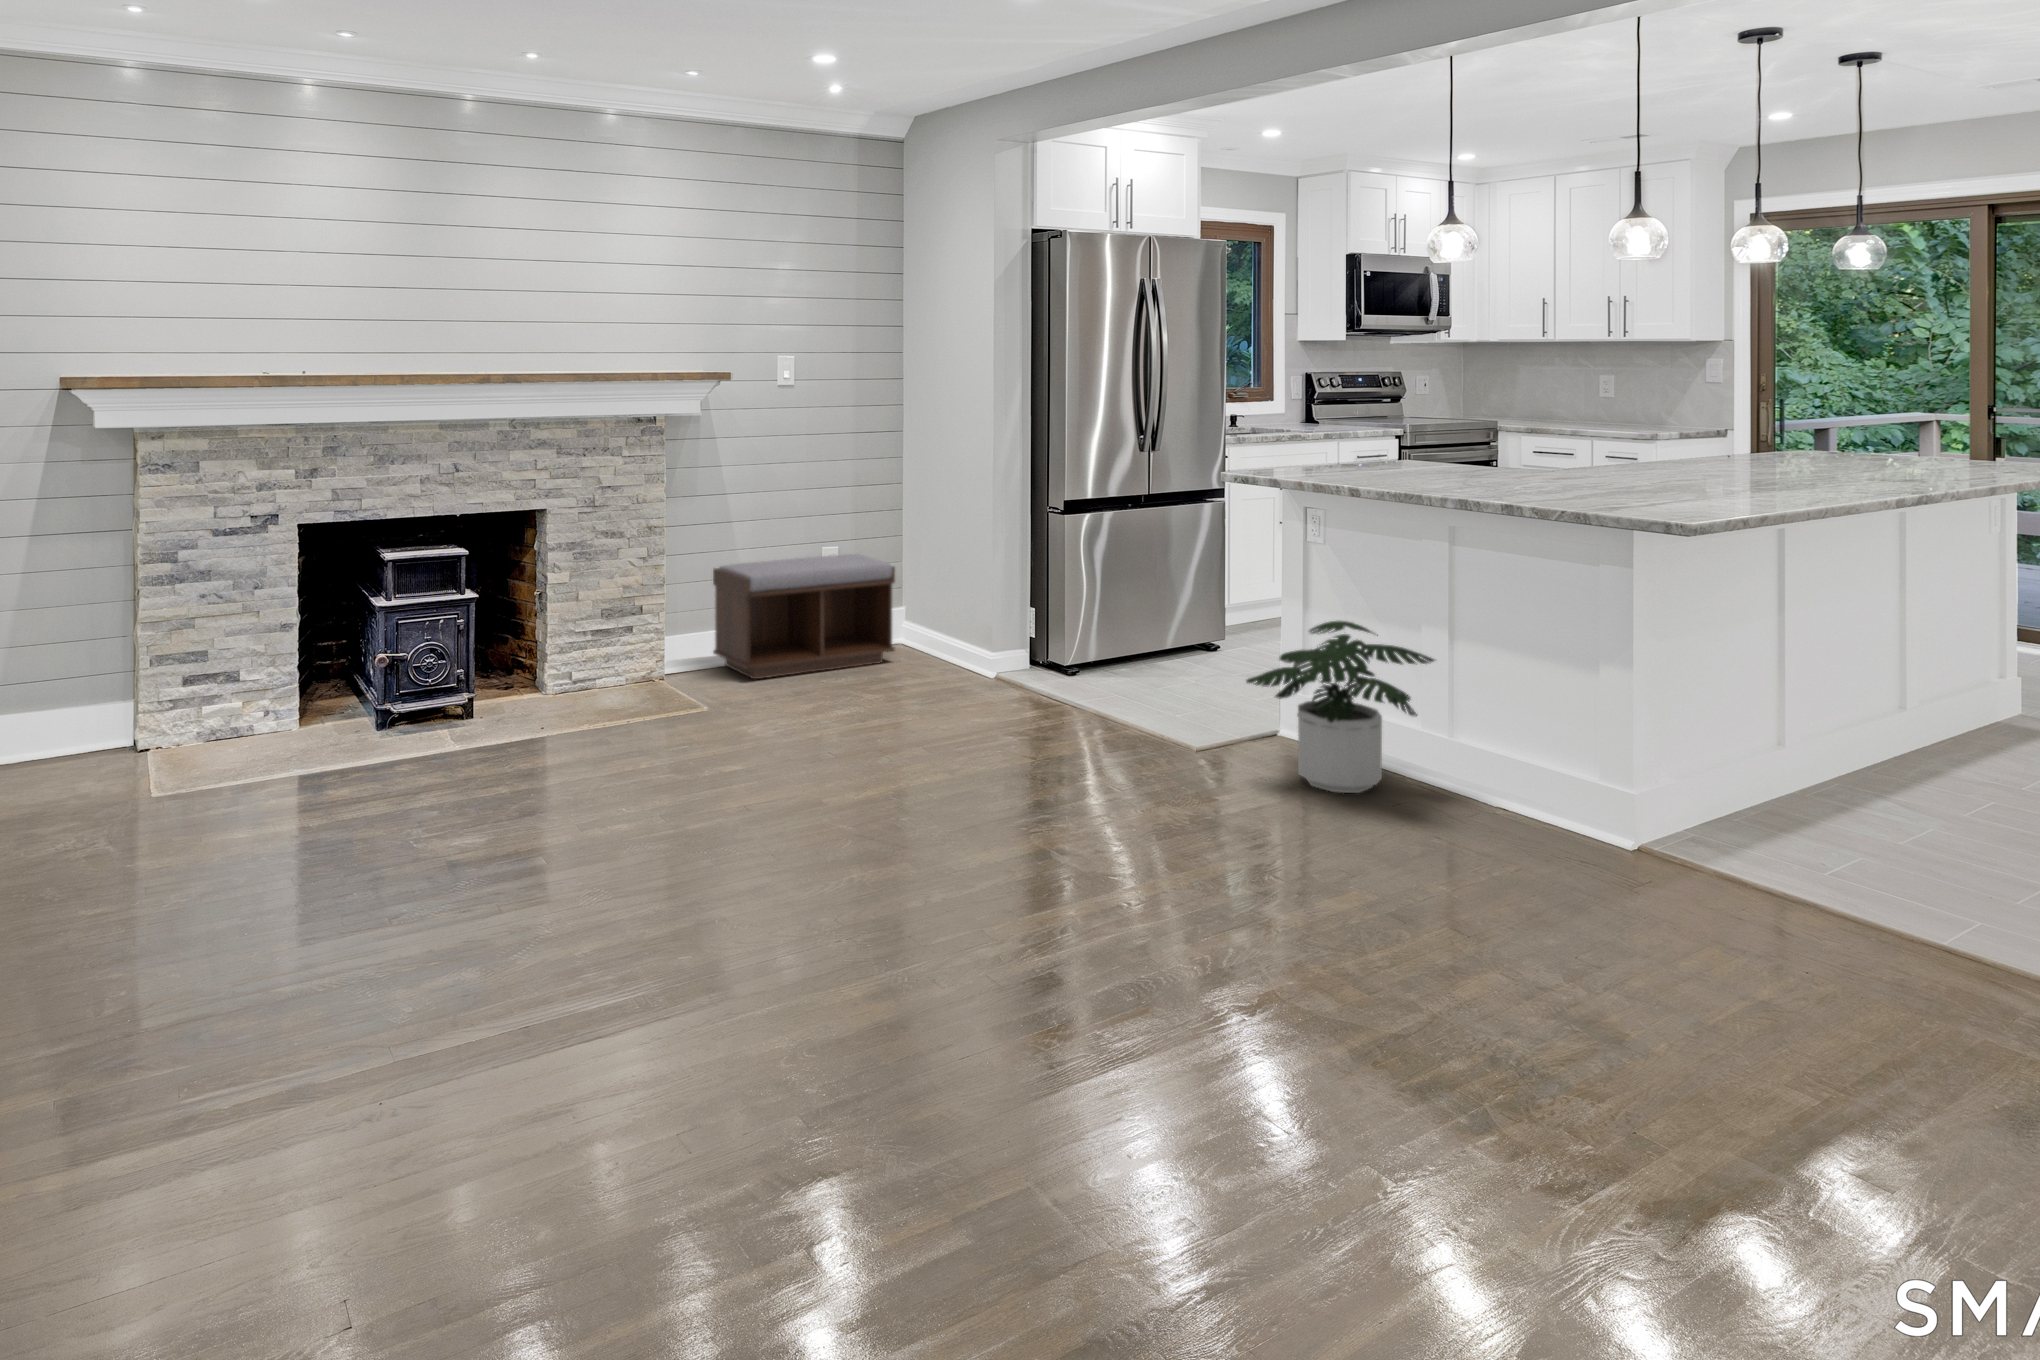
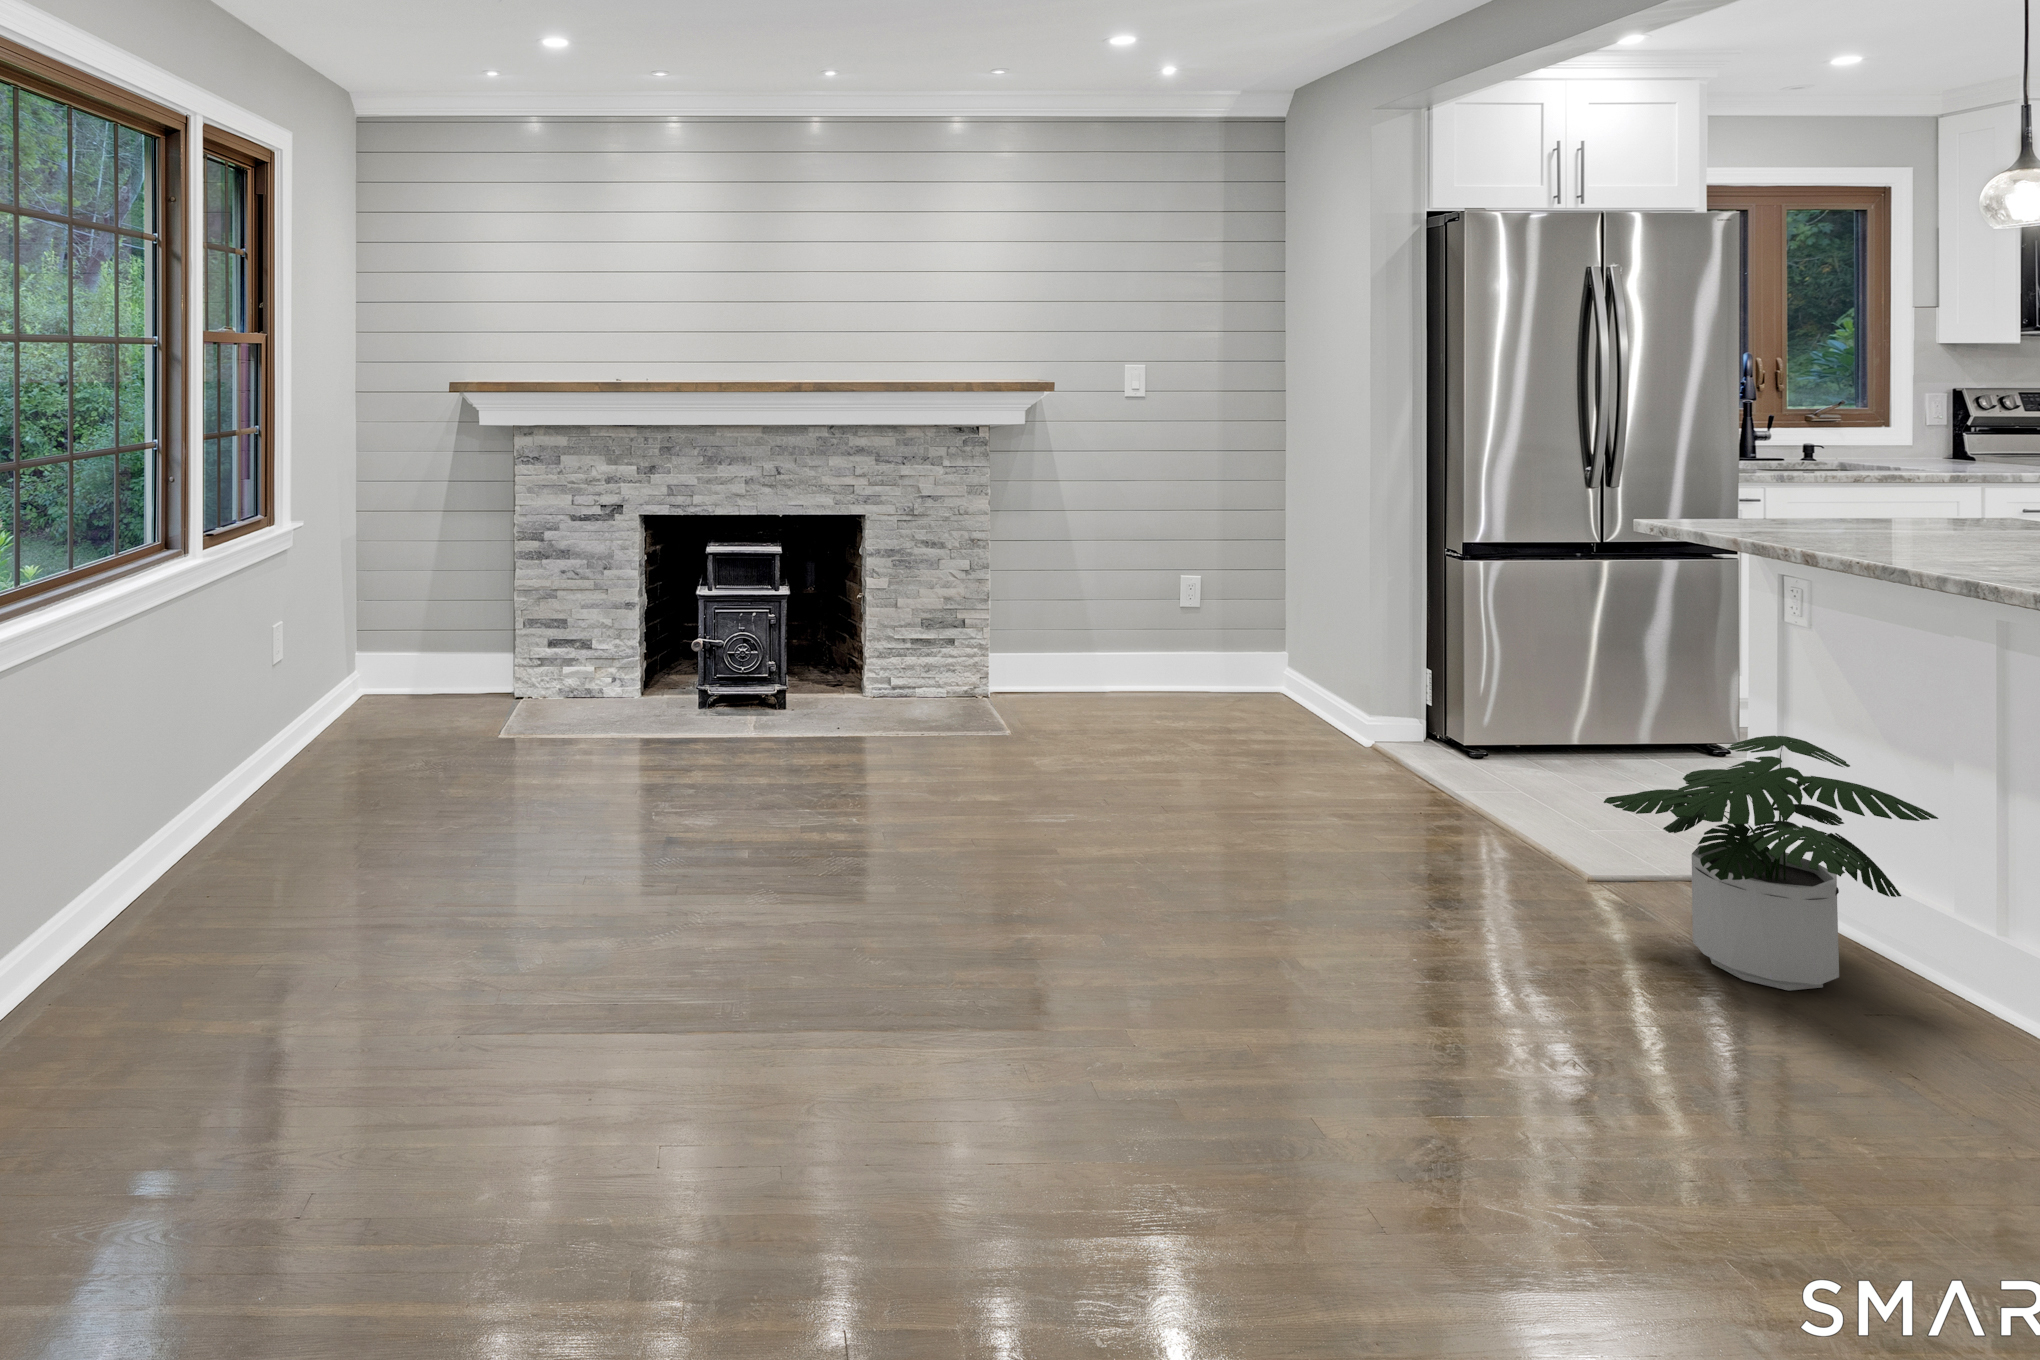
bench: present [713,554,895,679] -> none [1051,584,1255,709]

